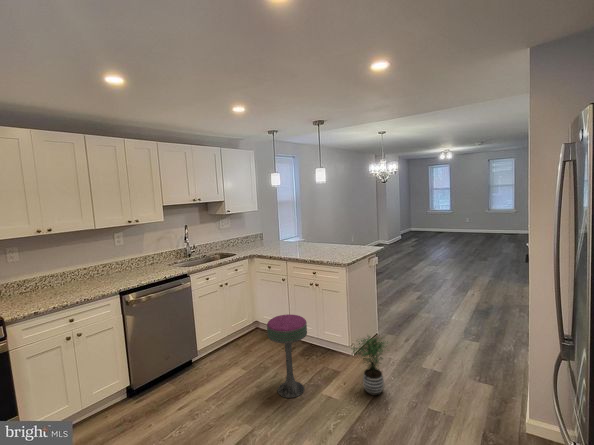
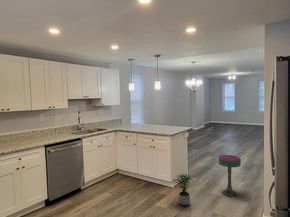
bar stool: present [267,314,307,398] -> present [219,155,241,197]

